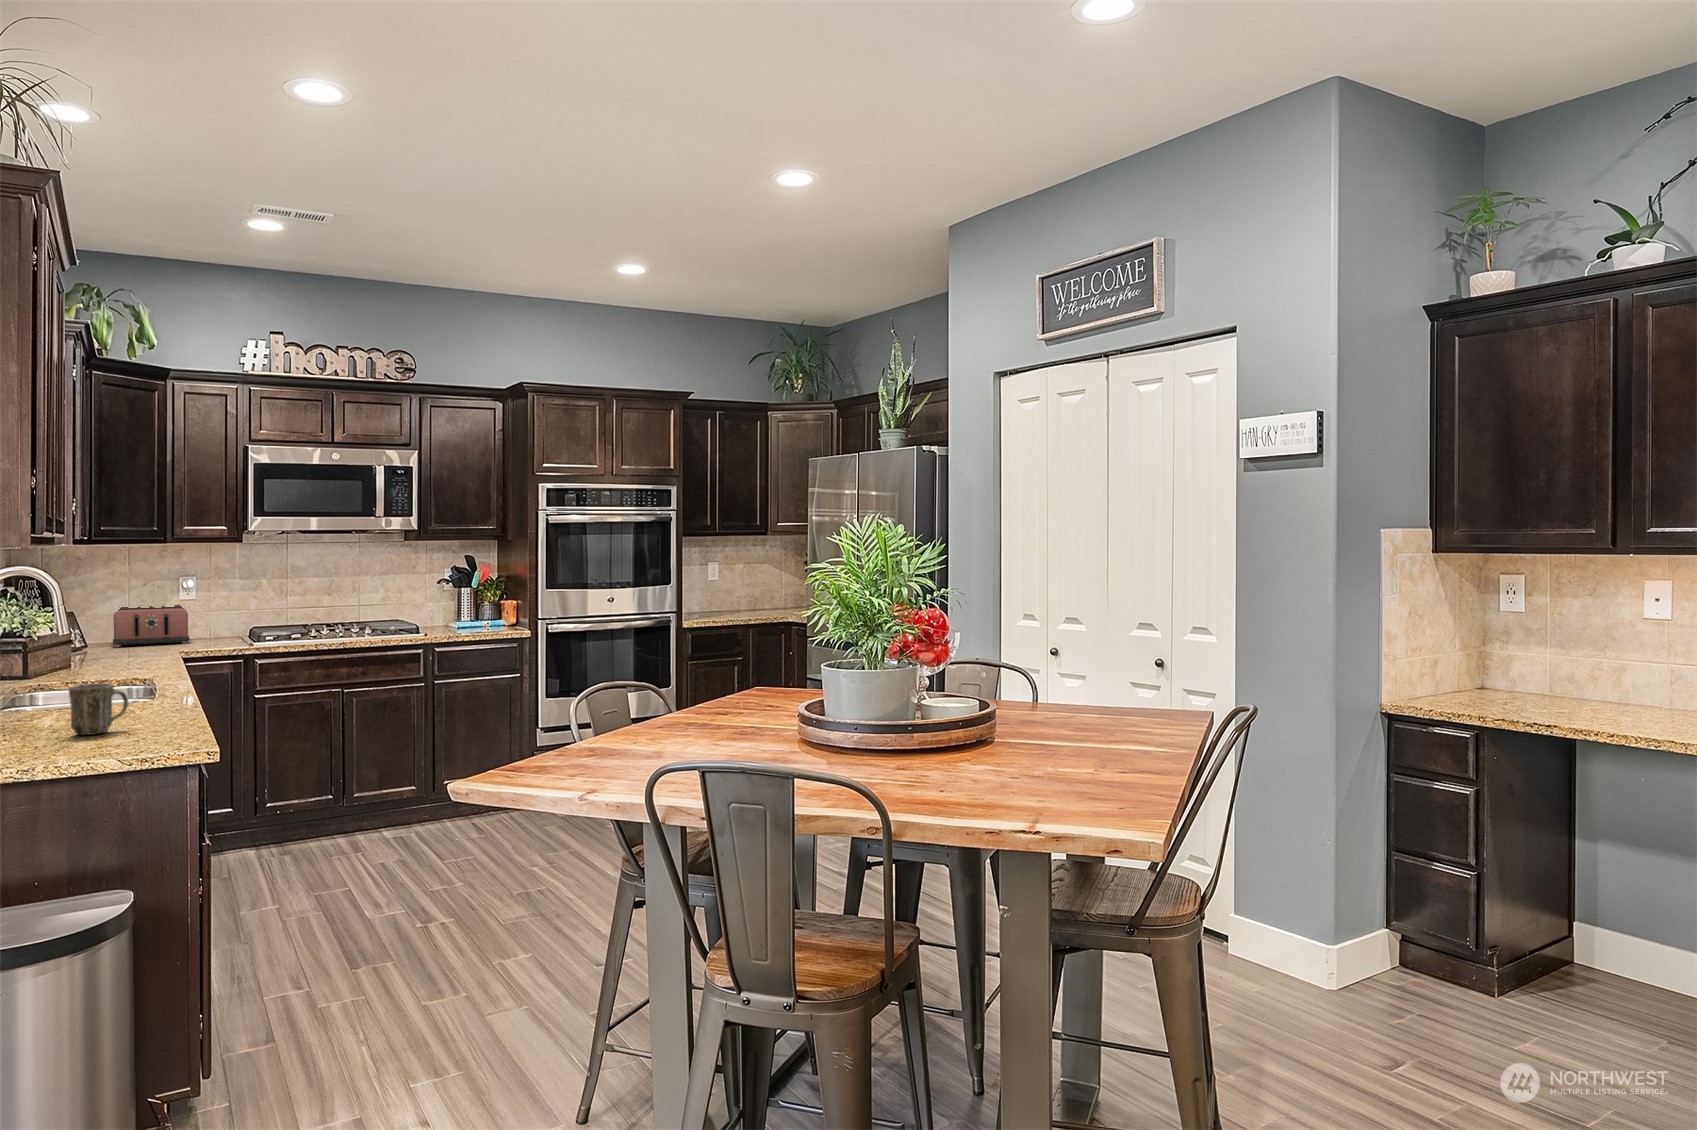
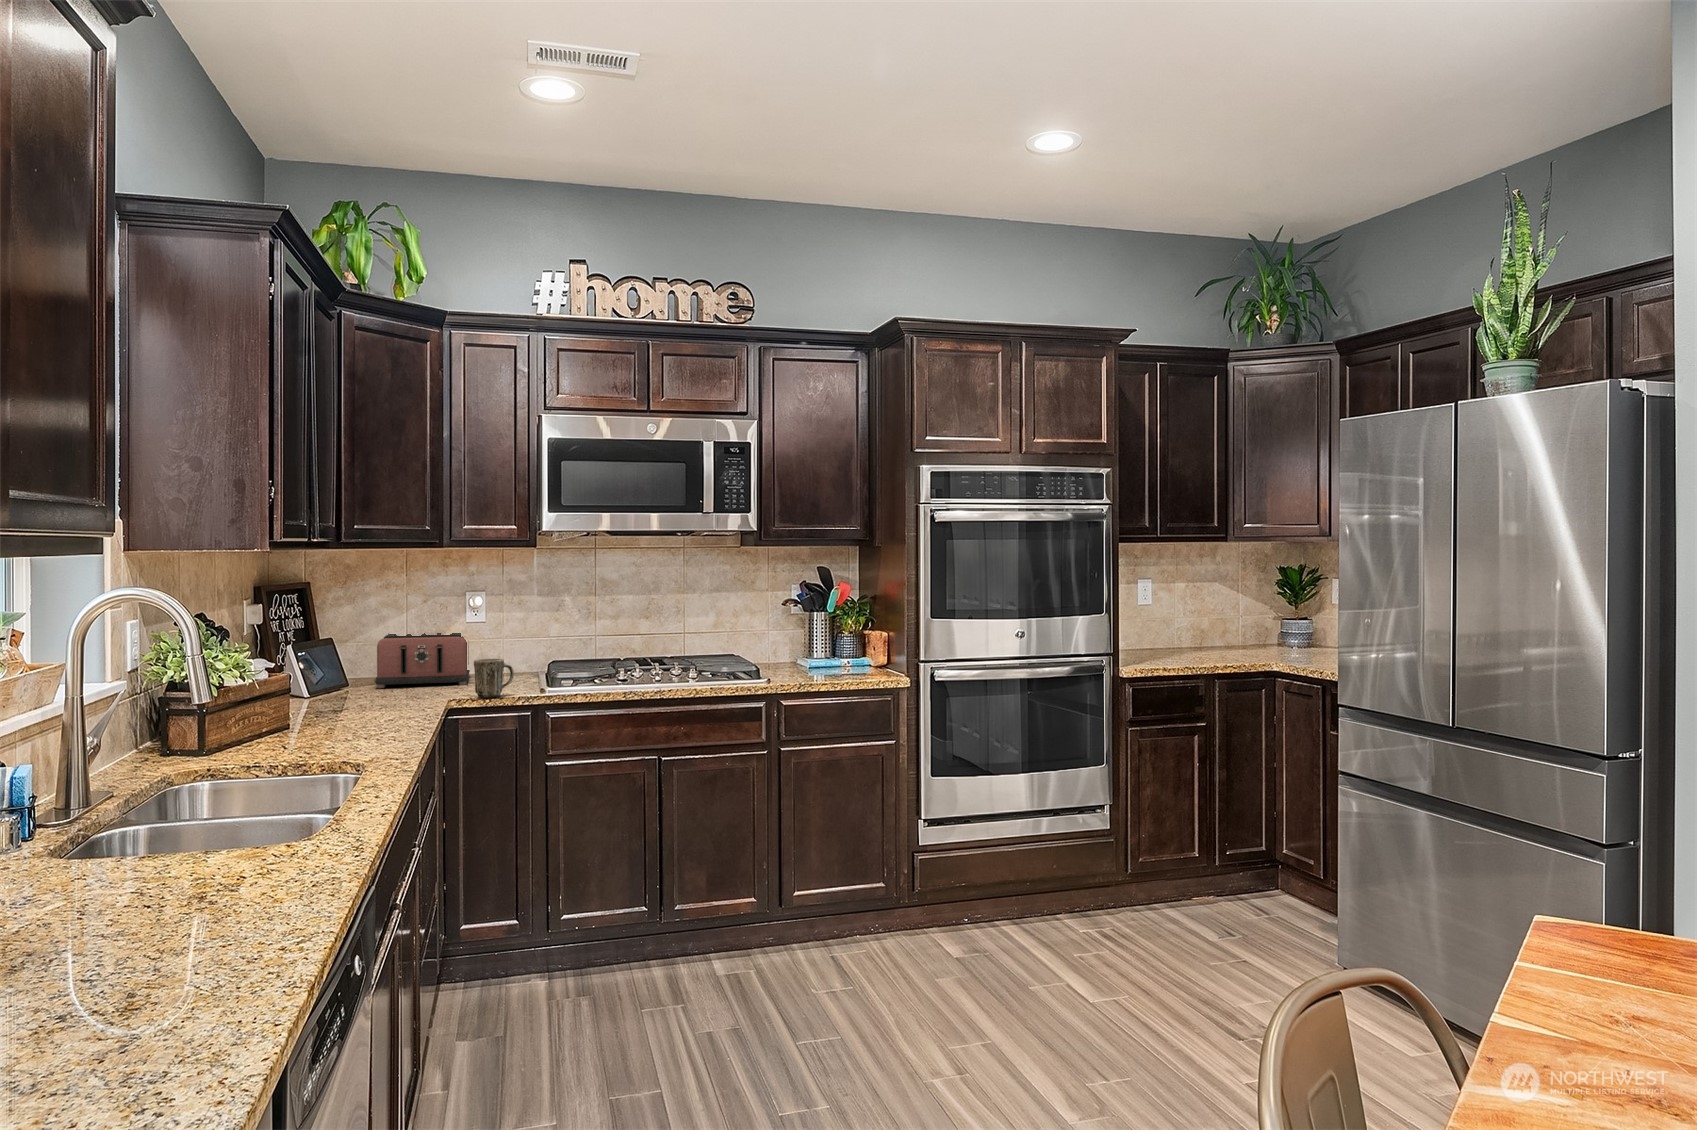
mug: present [69,684,128,735] -> present [474,659,514,697]

